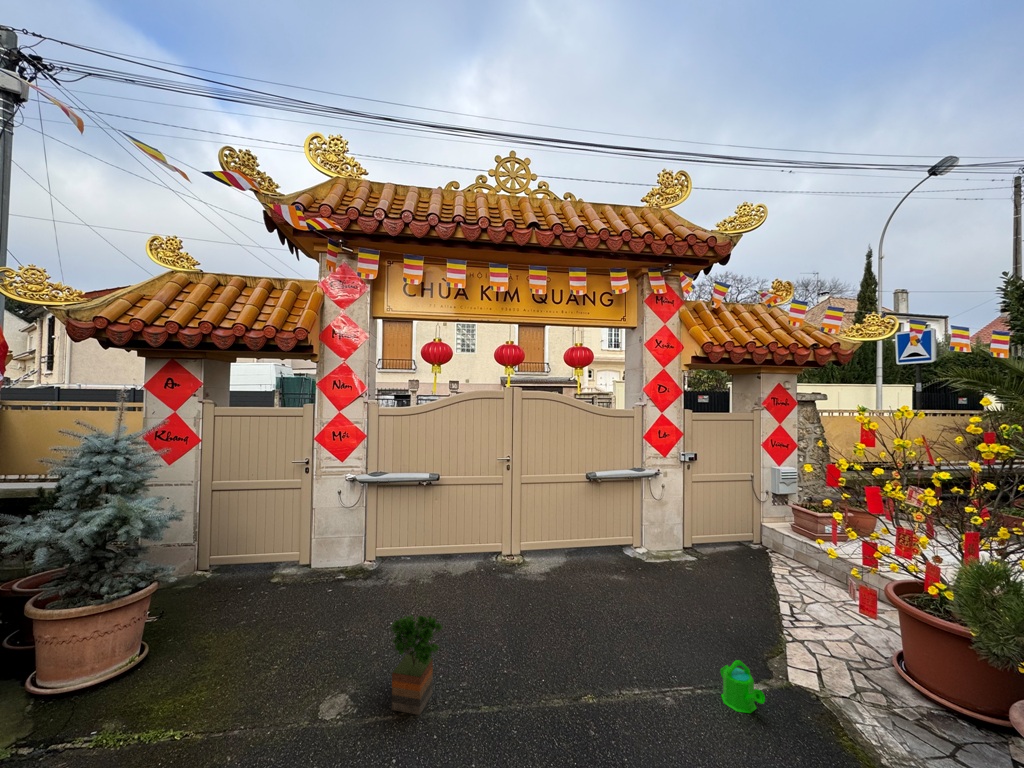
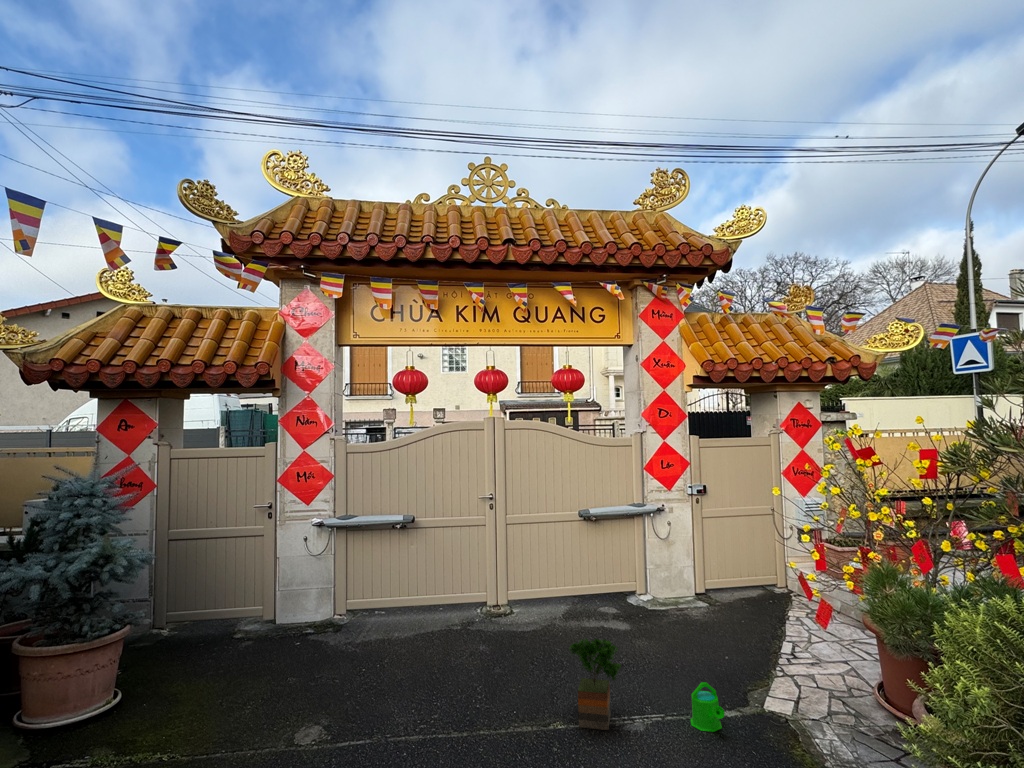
potted tree: present [391,615,442,715] -> present [569,639,621,730]

